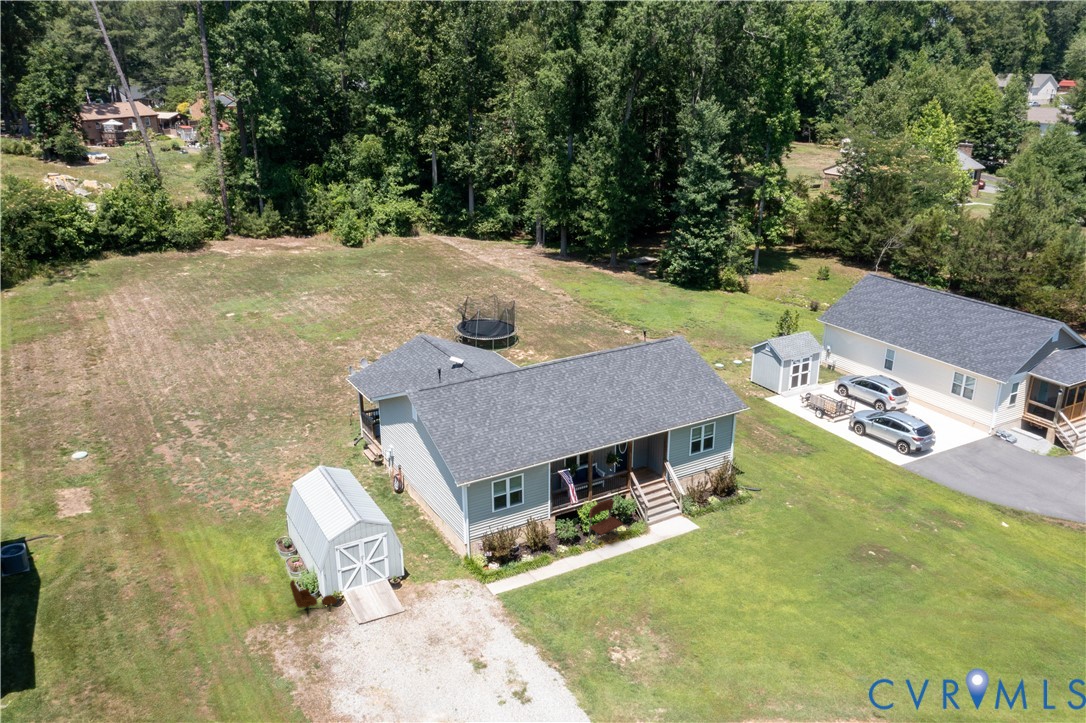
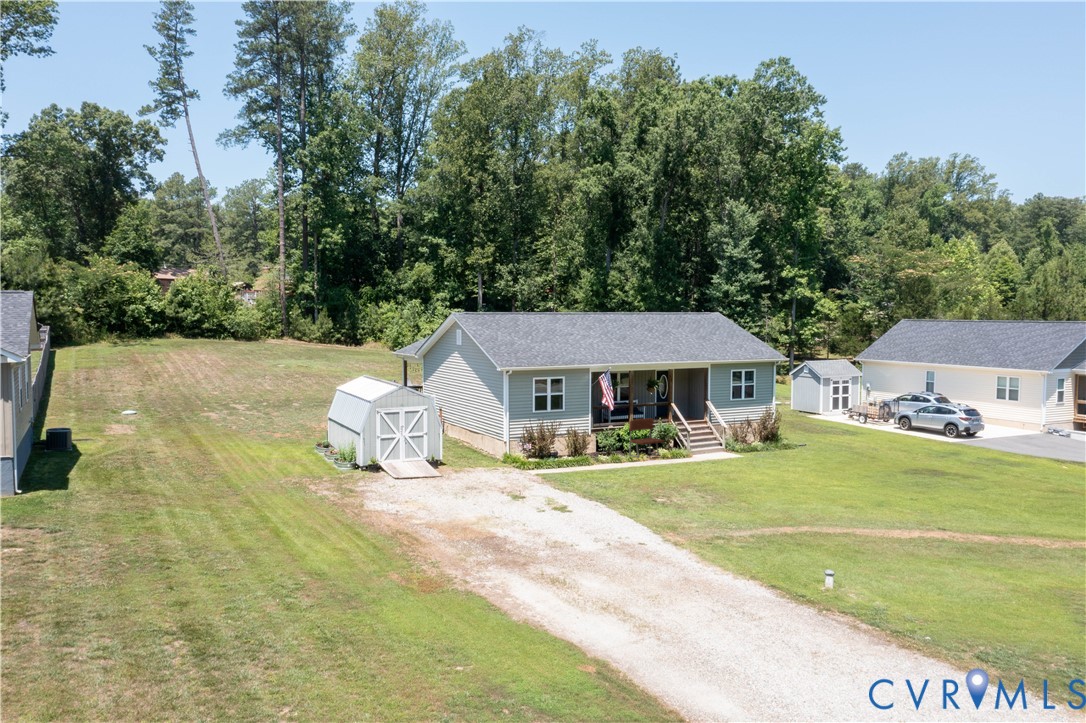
lounge chair: present [290,580,337,614] -> none [331,435,375,473]

